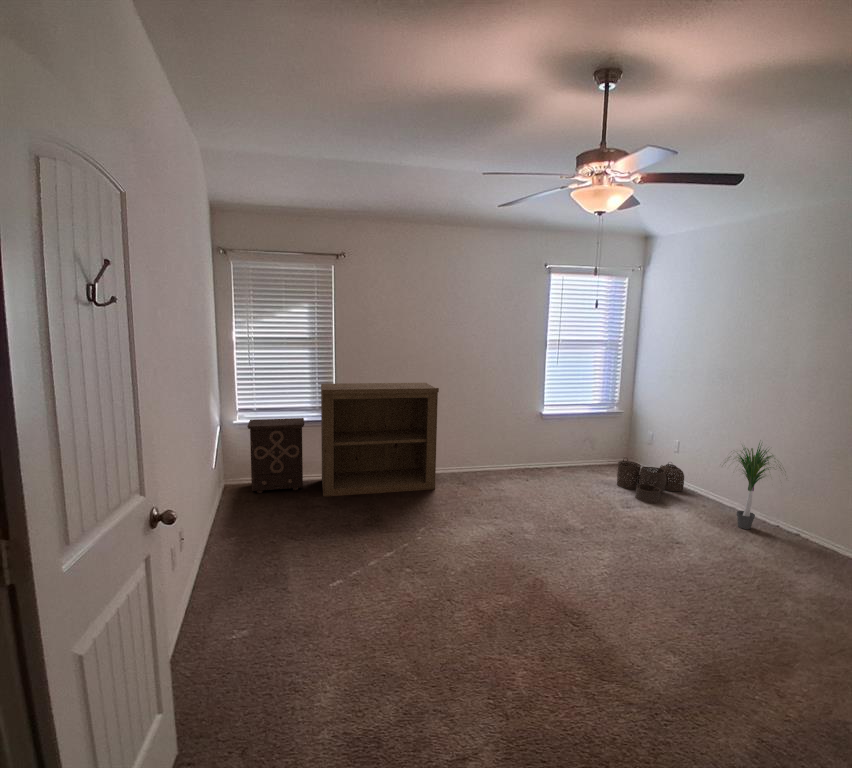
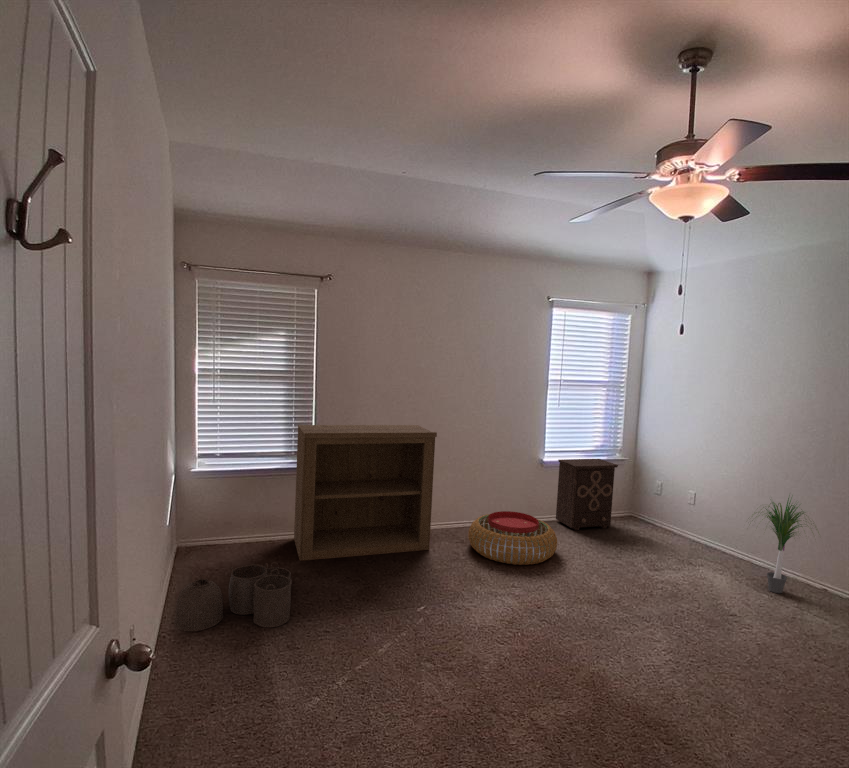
nightstand: present [247,418,304,493] -> present [556,459,618,530]
pouf: none [469,457,548,502] -> present [468,511,557,565]
woven basket: present [617,458,684,503] -> present [175,563,292,631]

